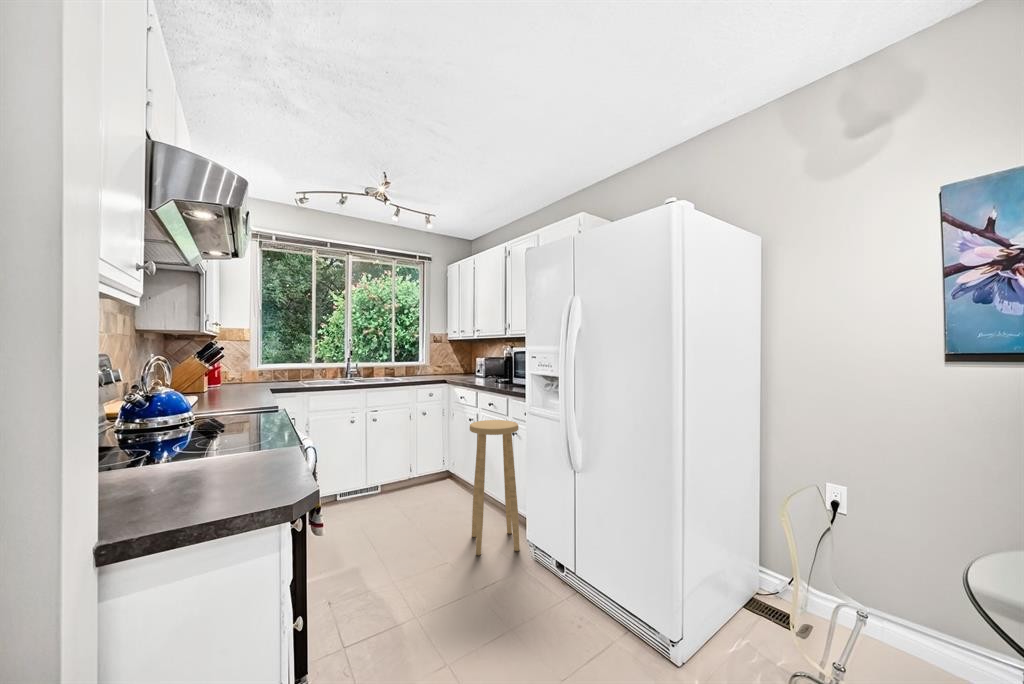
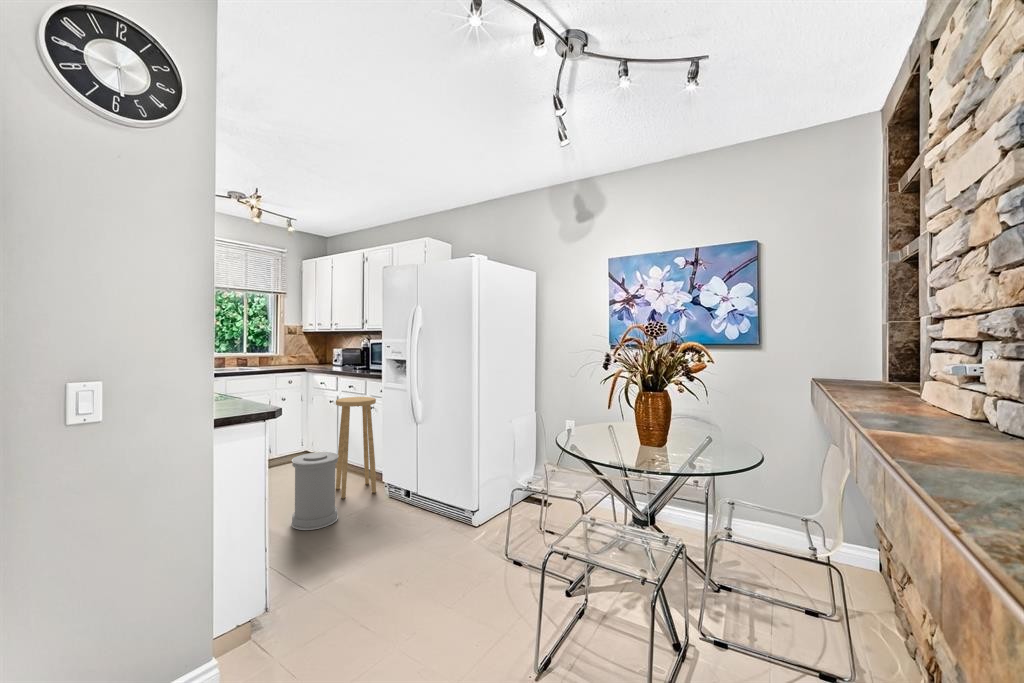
trash can: none [409,497,467,612] -> present [291,452,338,530]

